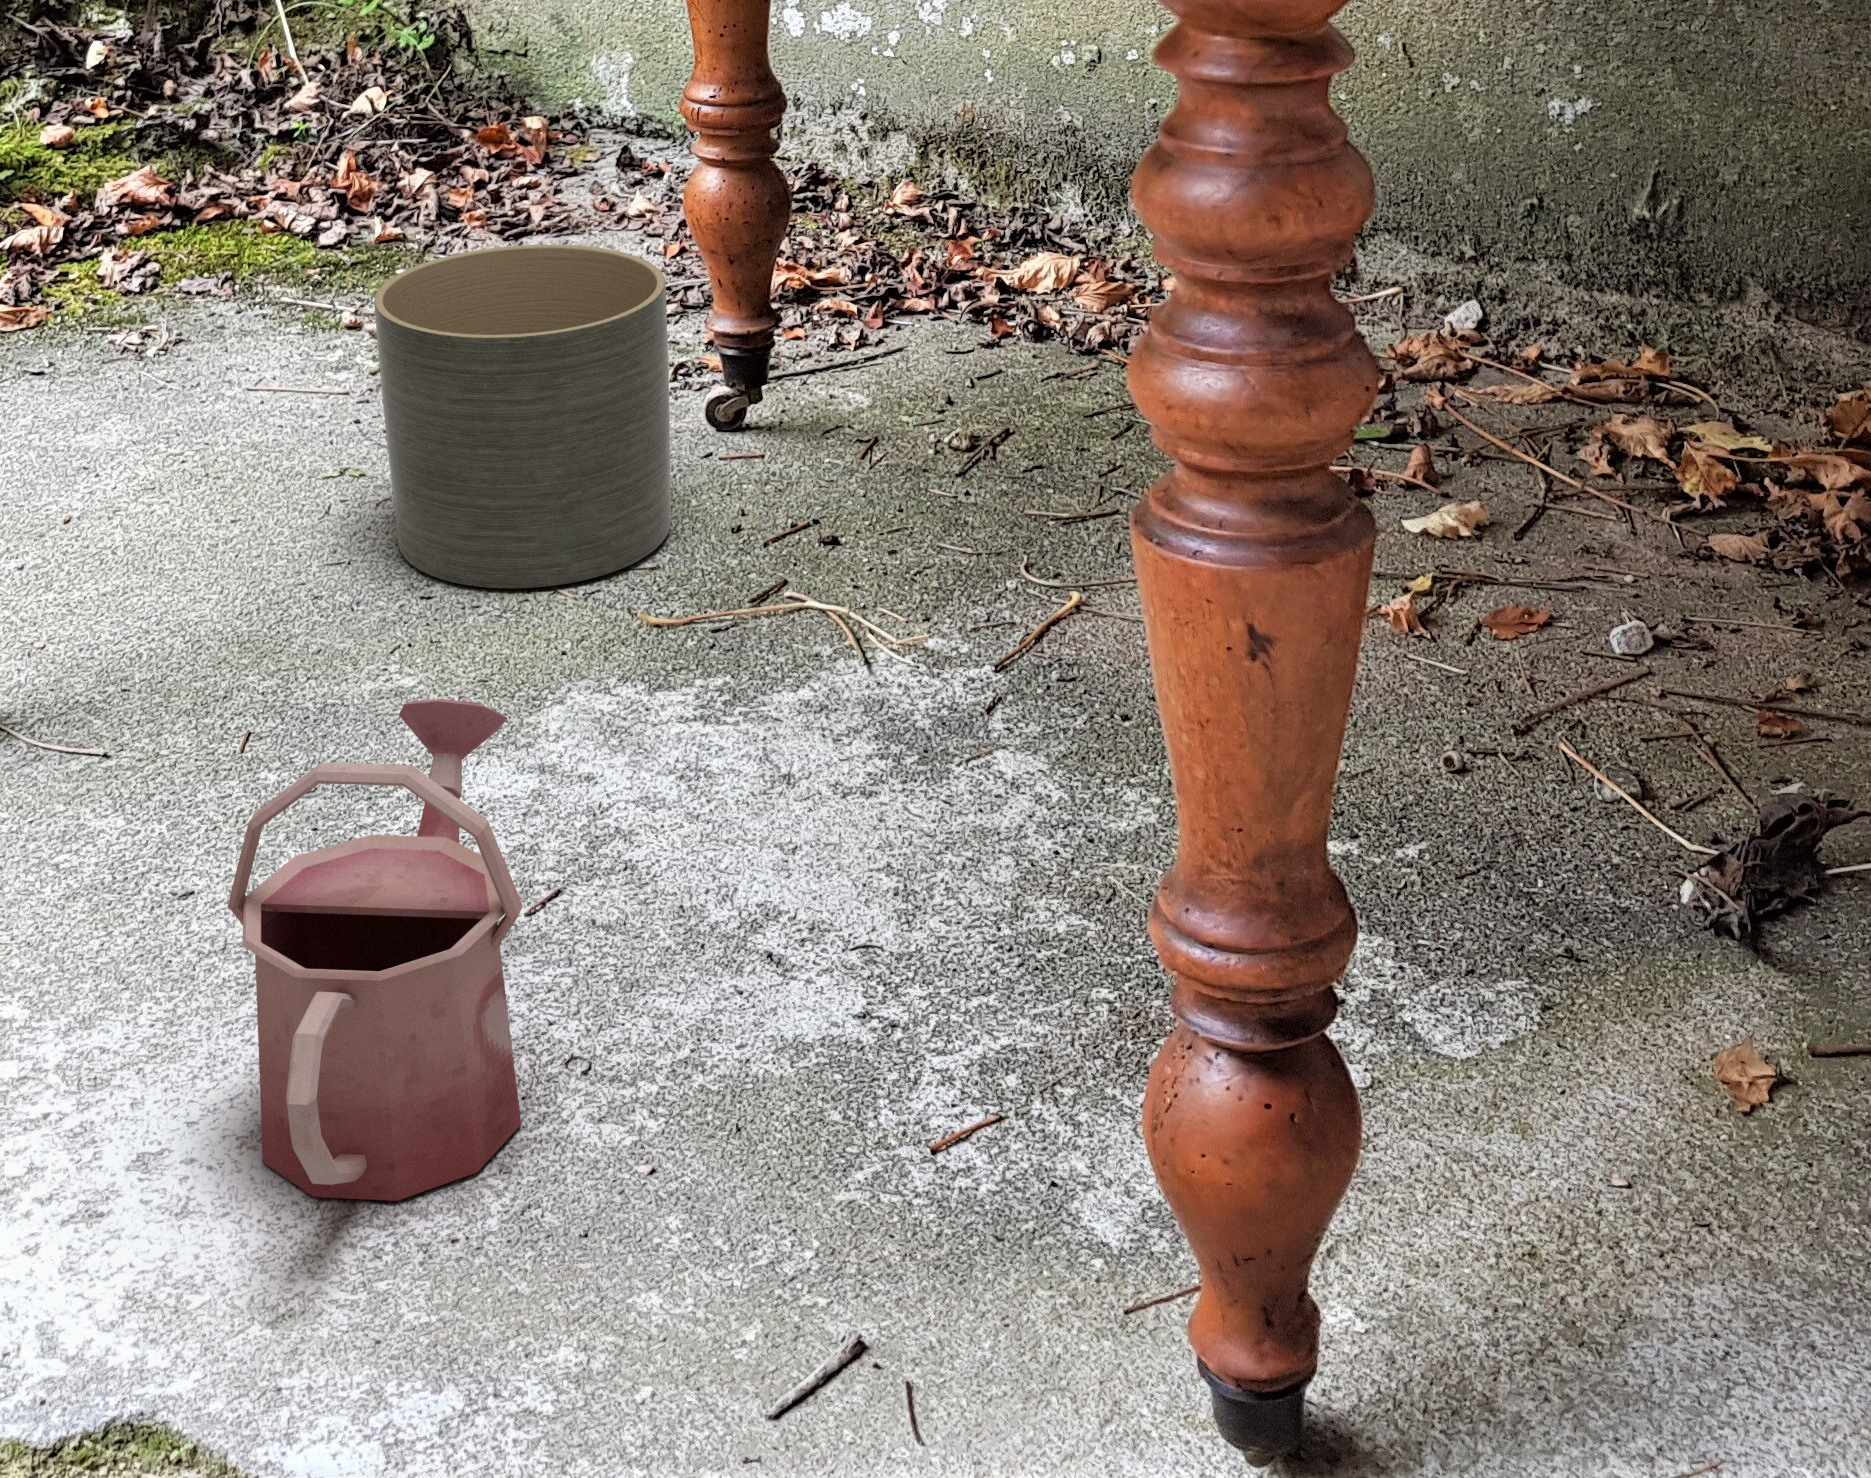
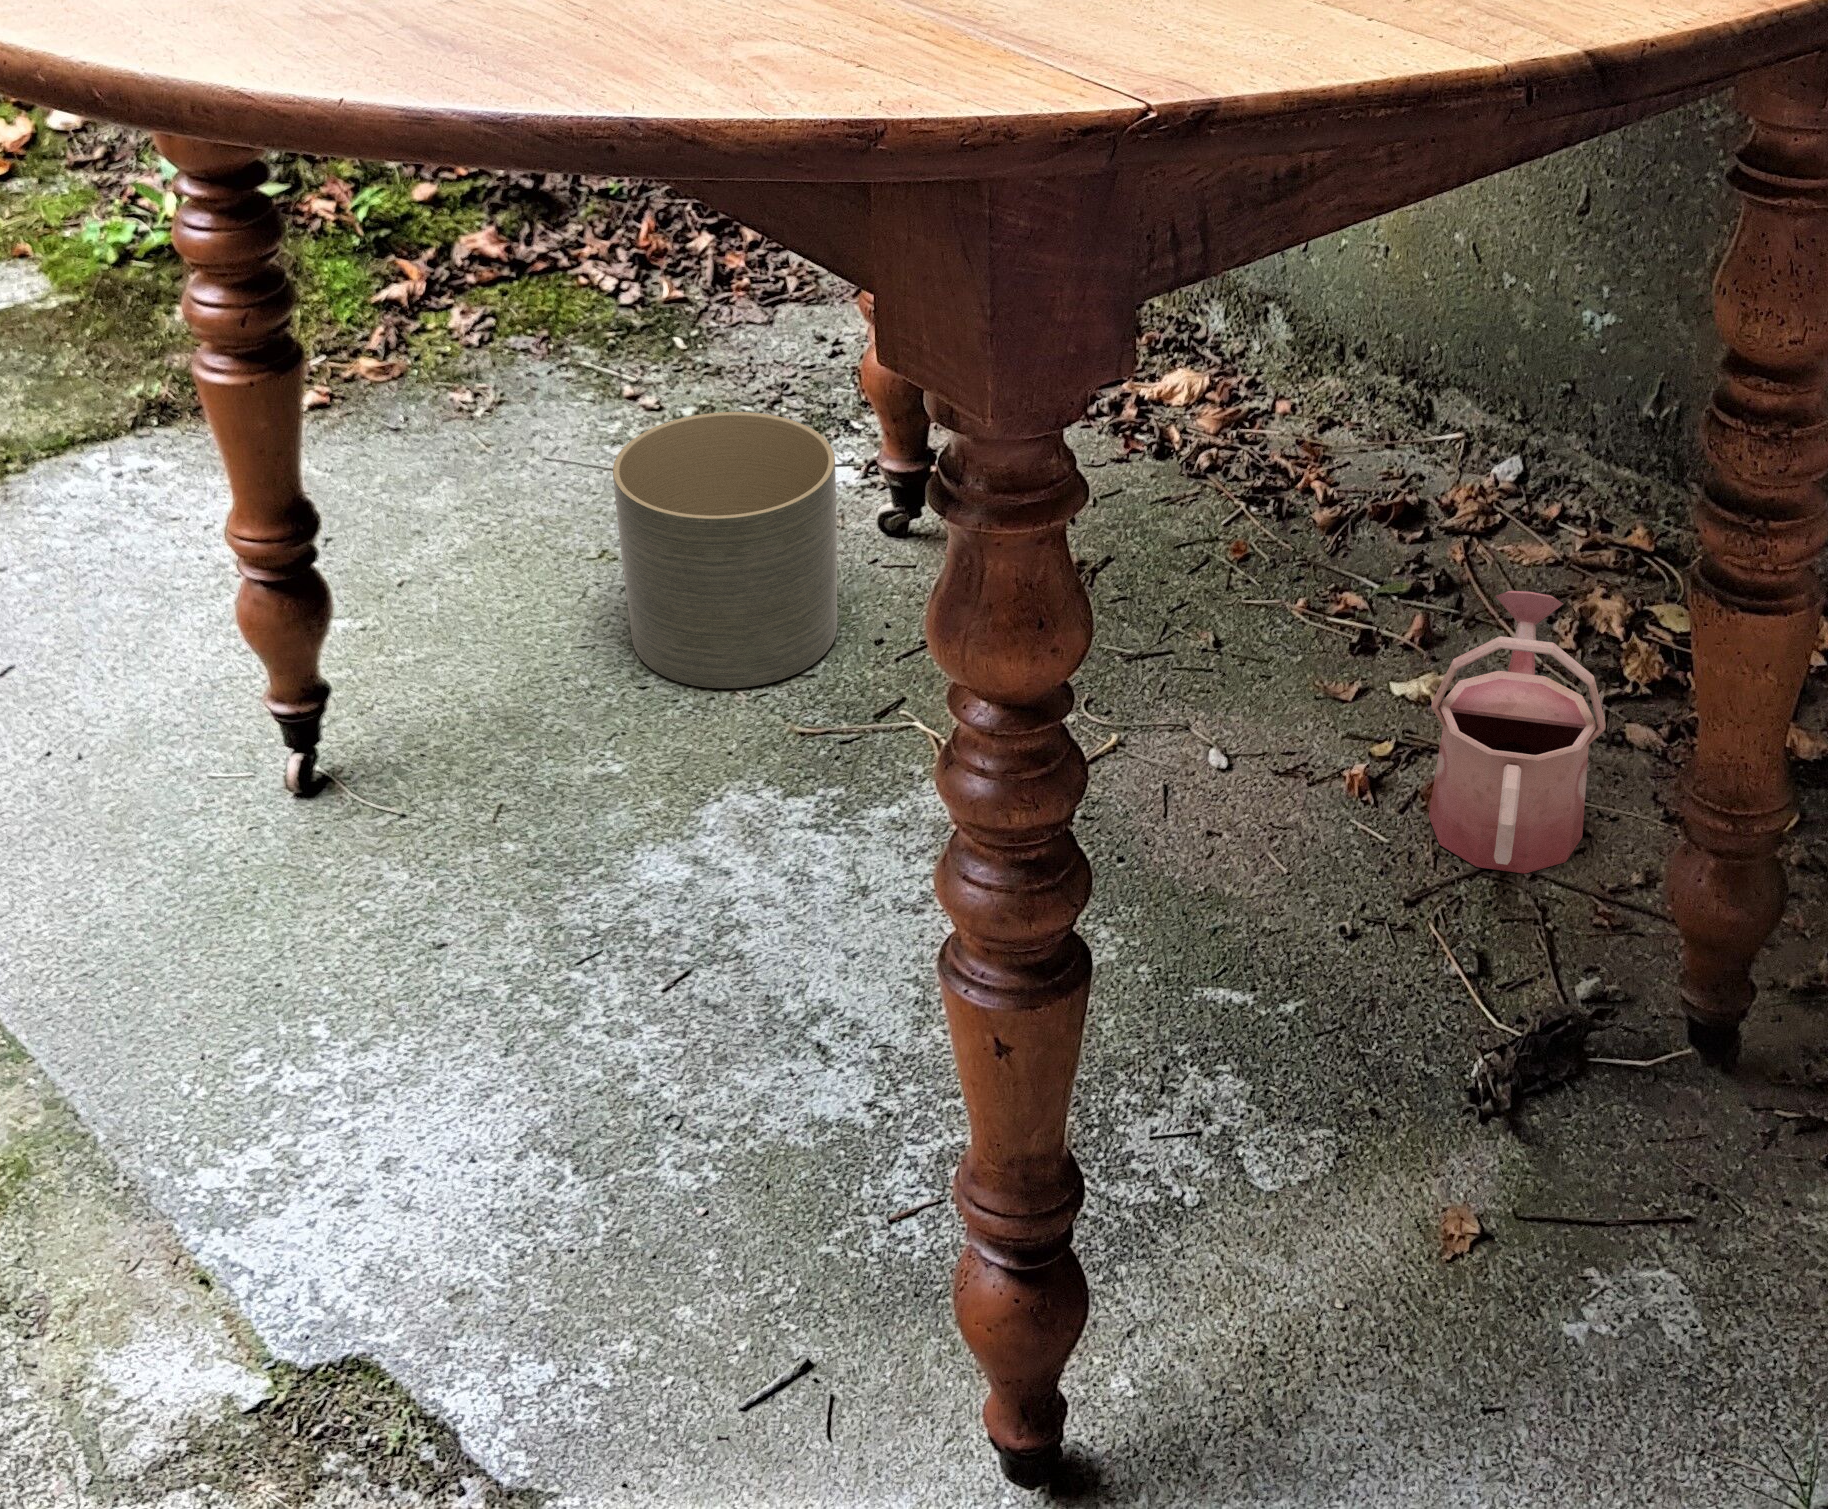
watering can: present [228,699,523,1201] -> present [1429,591,1606,874]

